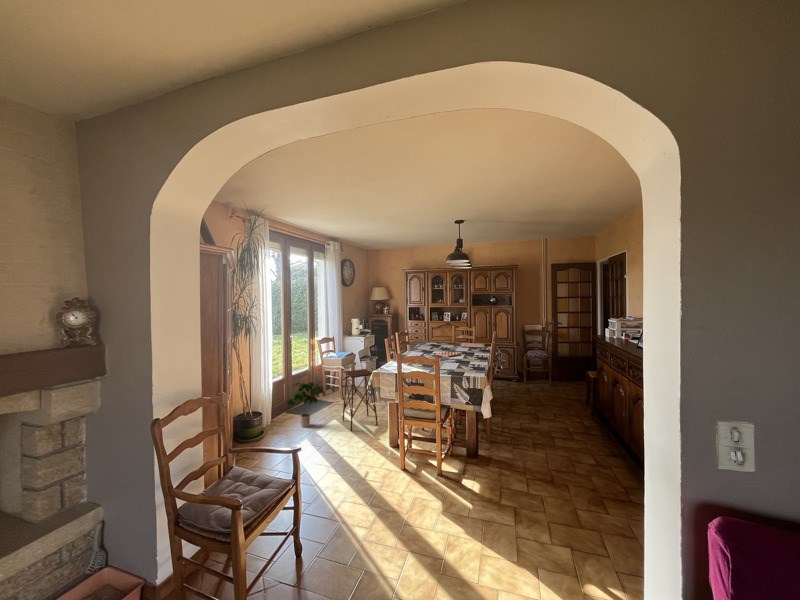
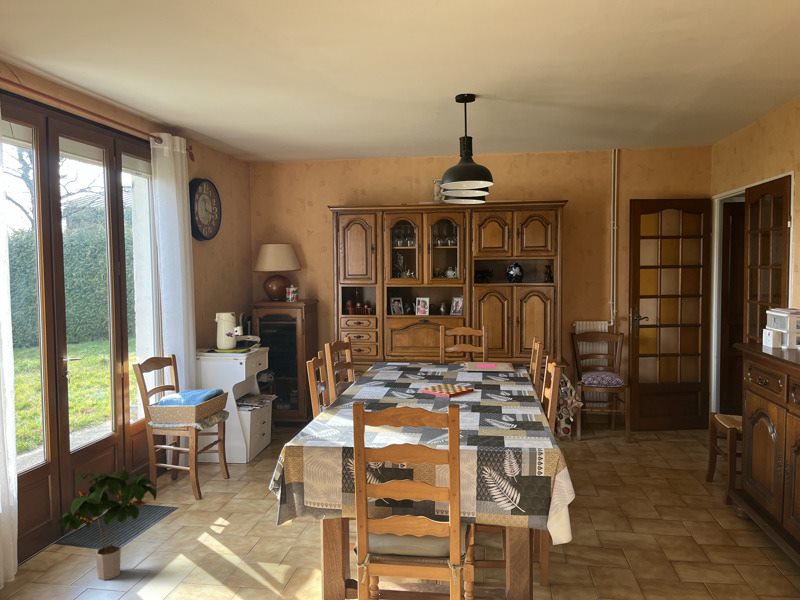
side table: present [342,369,378,431] -> none [202,431,288,581]

